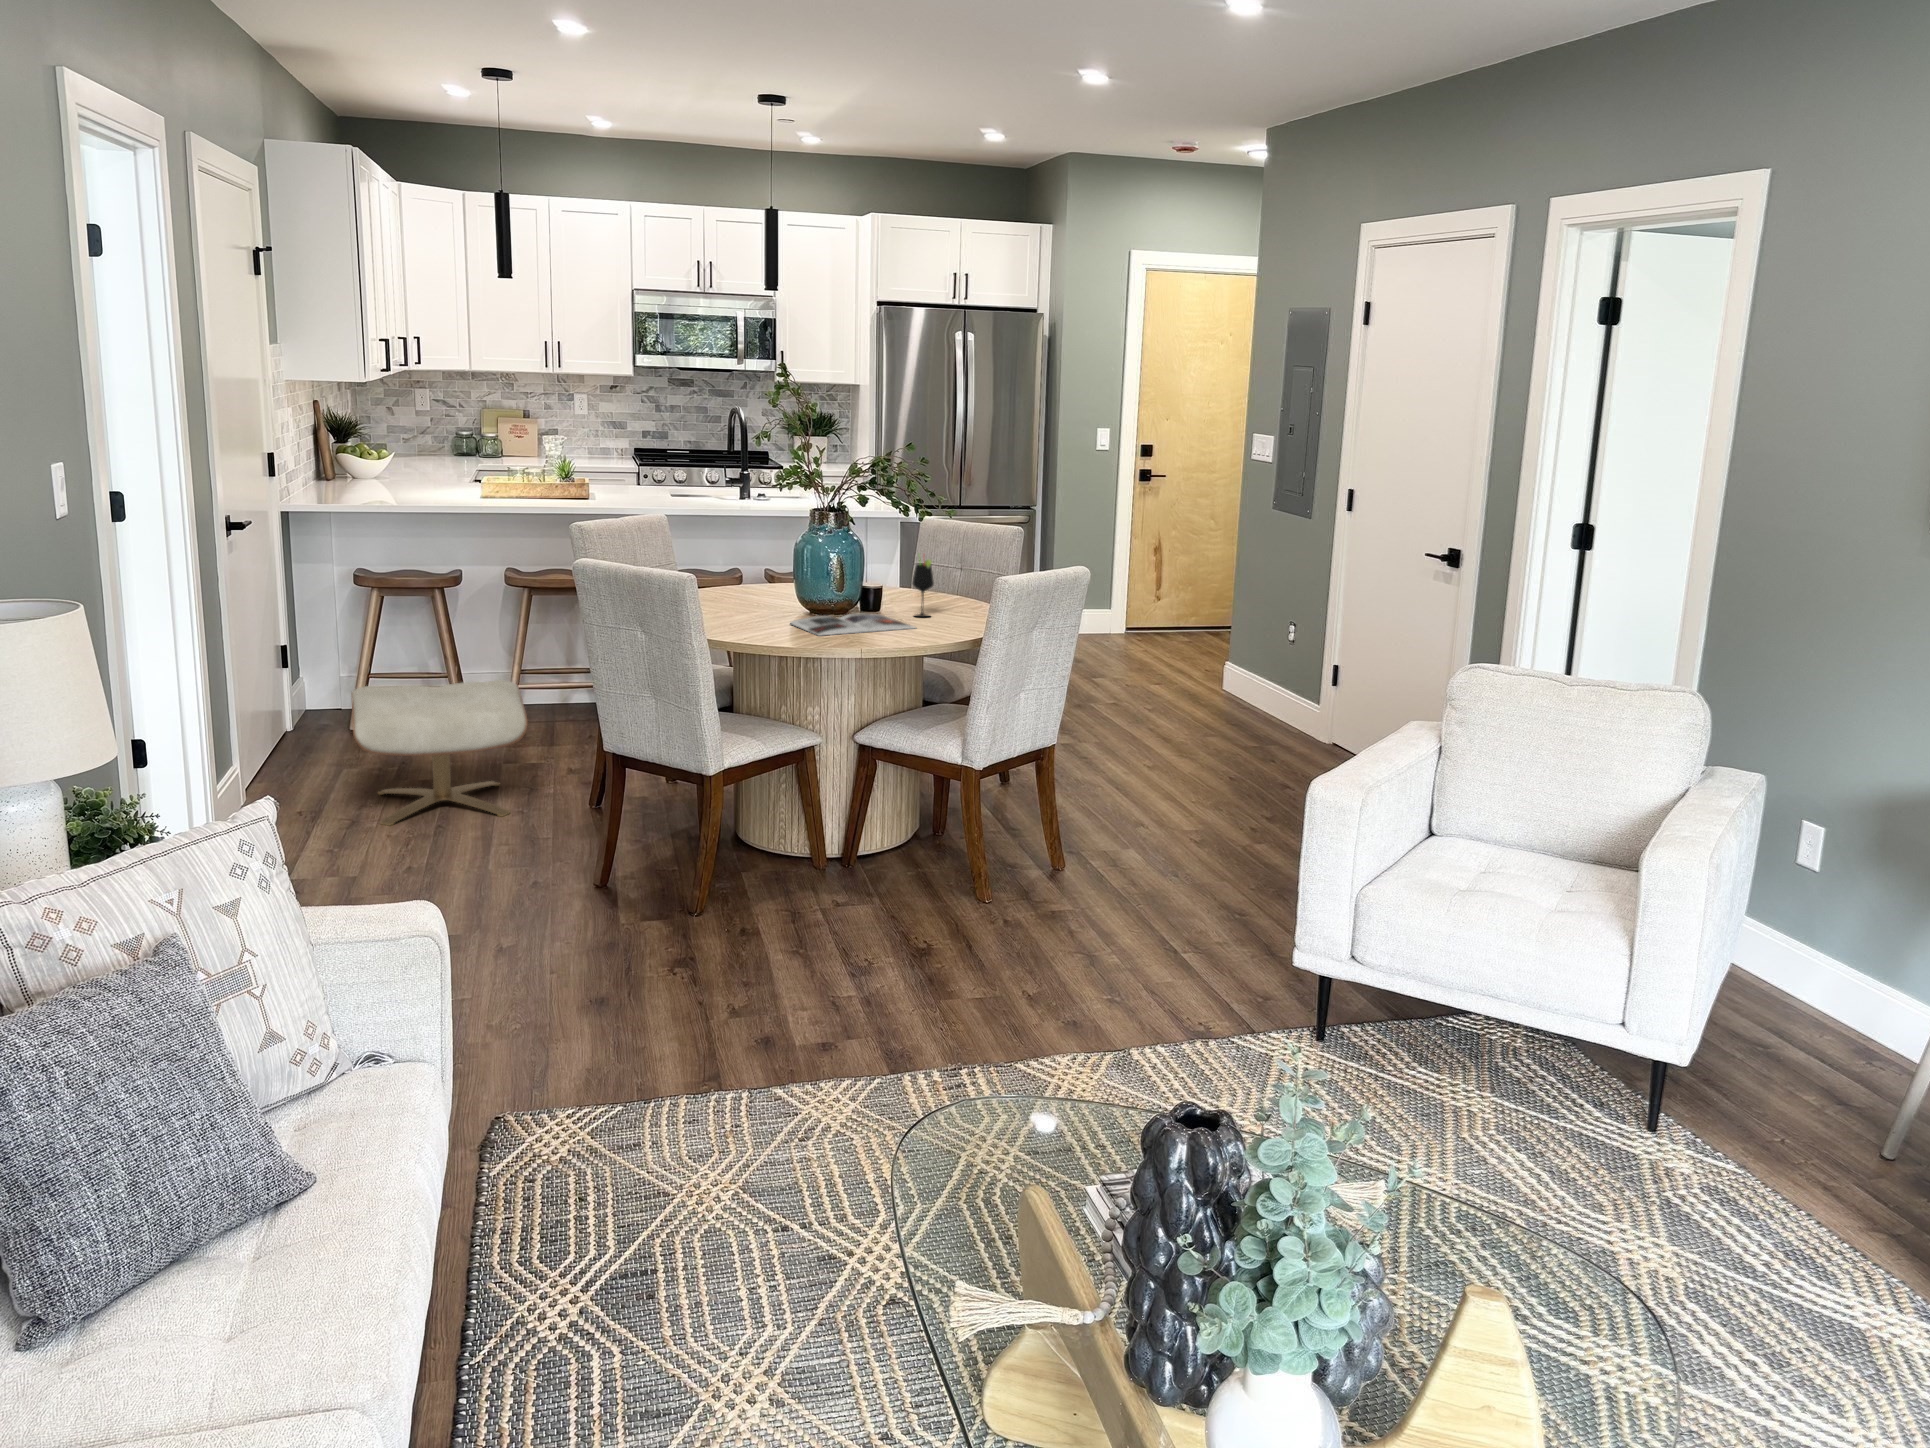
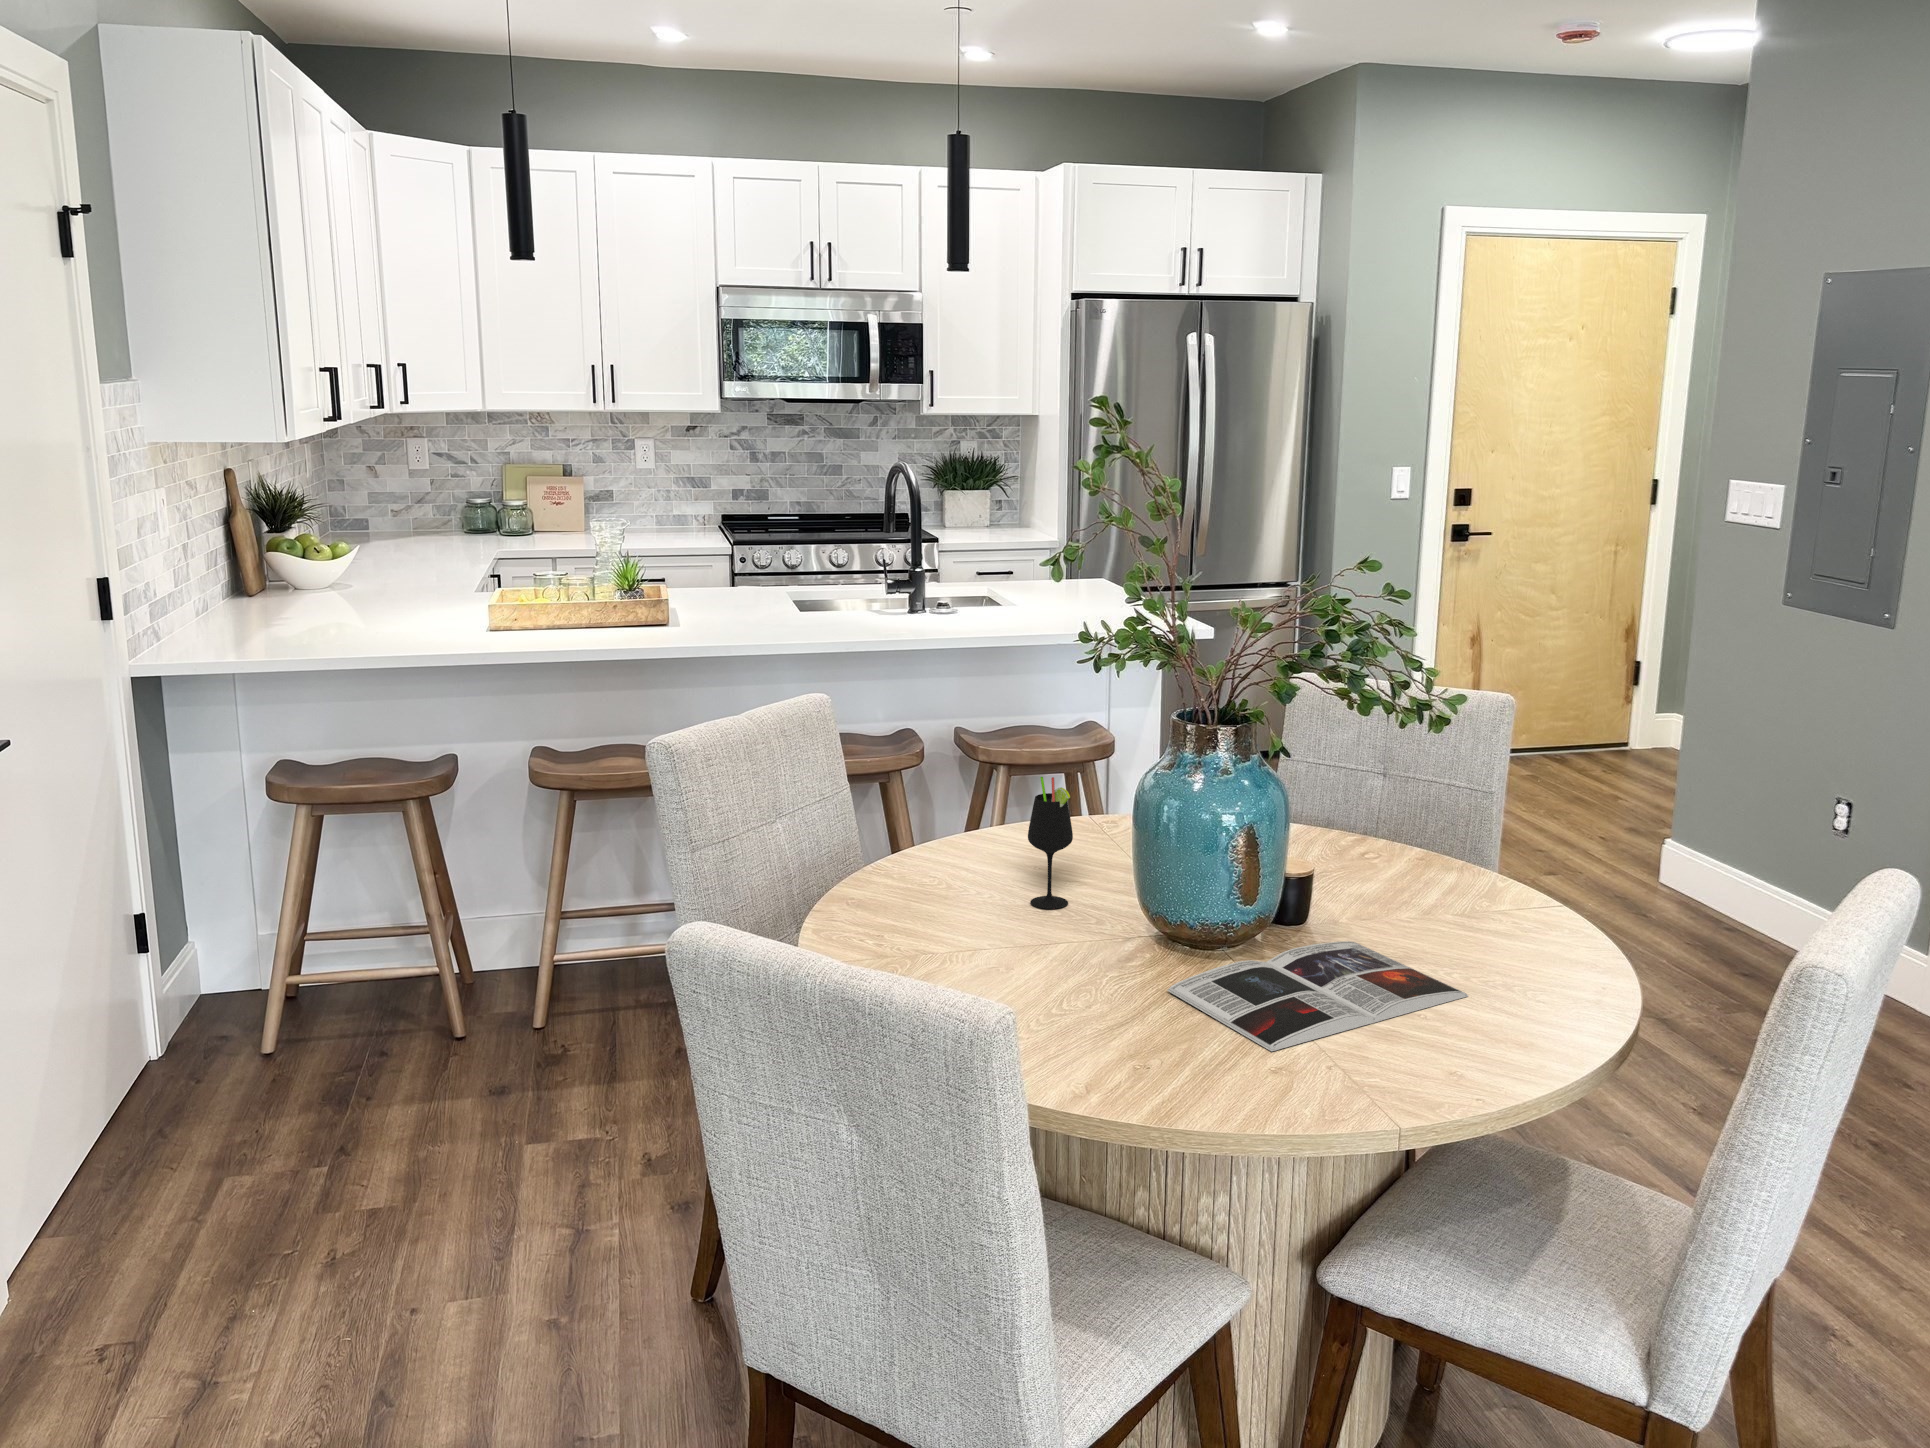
wine glass: present [913,559,934,617] -> present [1028,777,1073,909]
ottoman: present [351,680,528,826] -> none [194,1023,568,1389]

